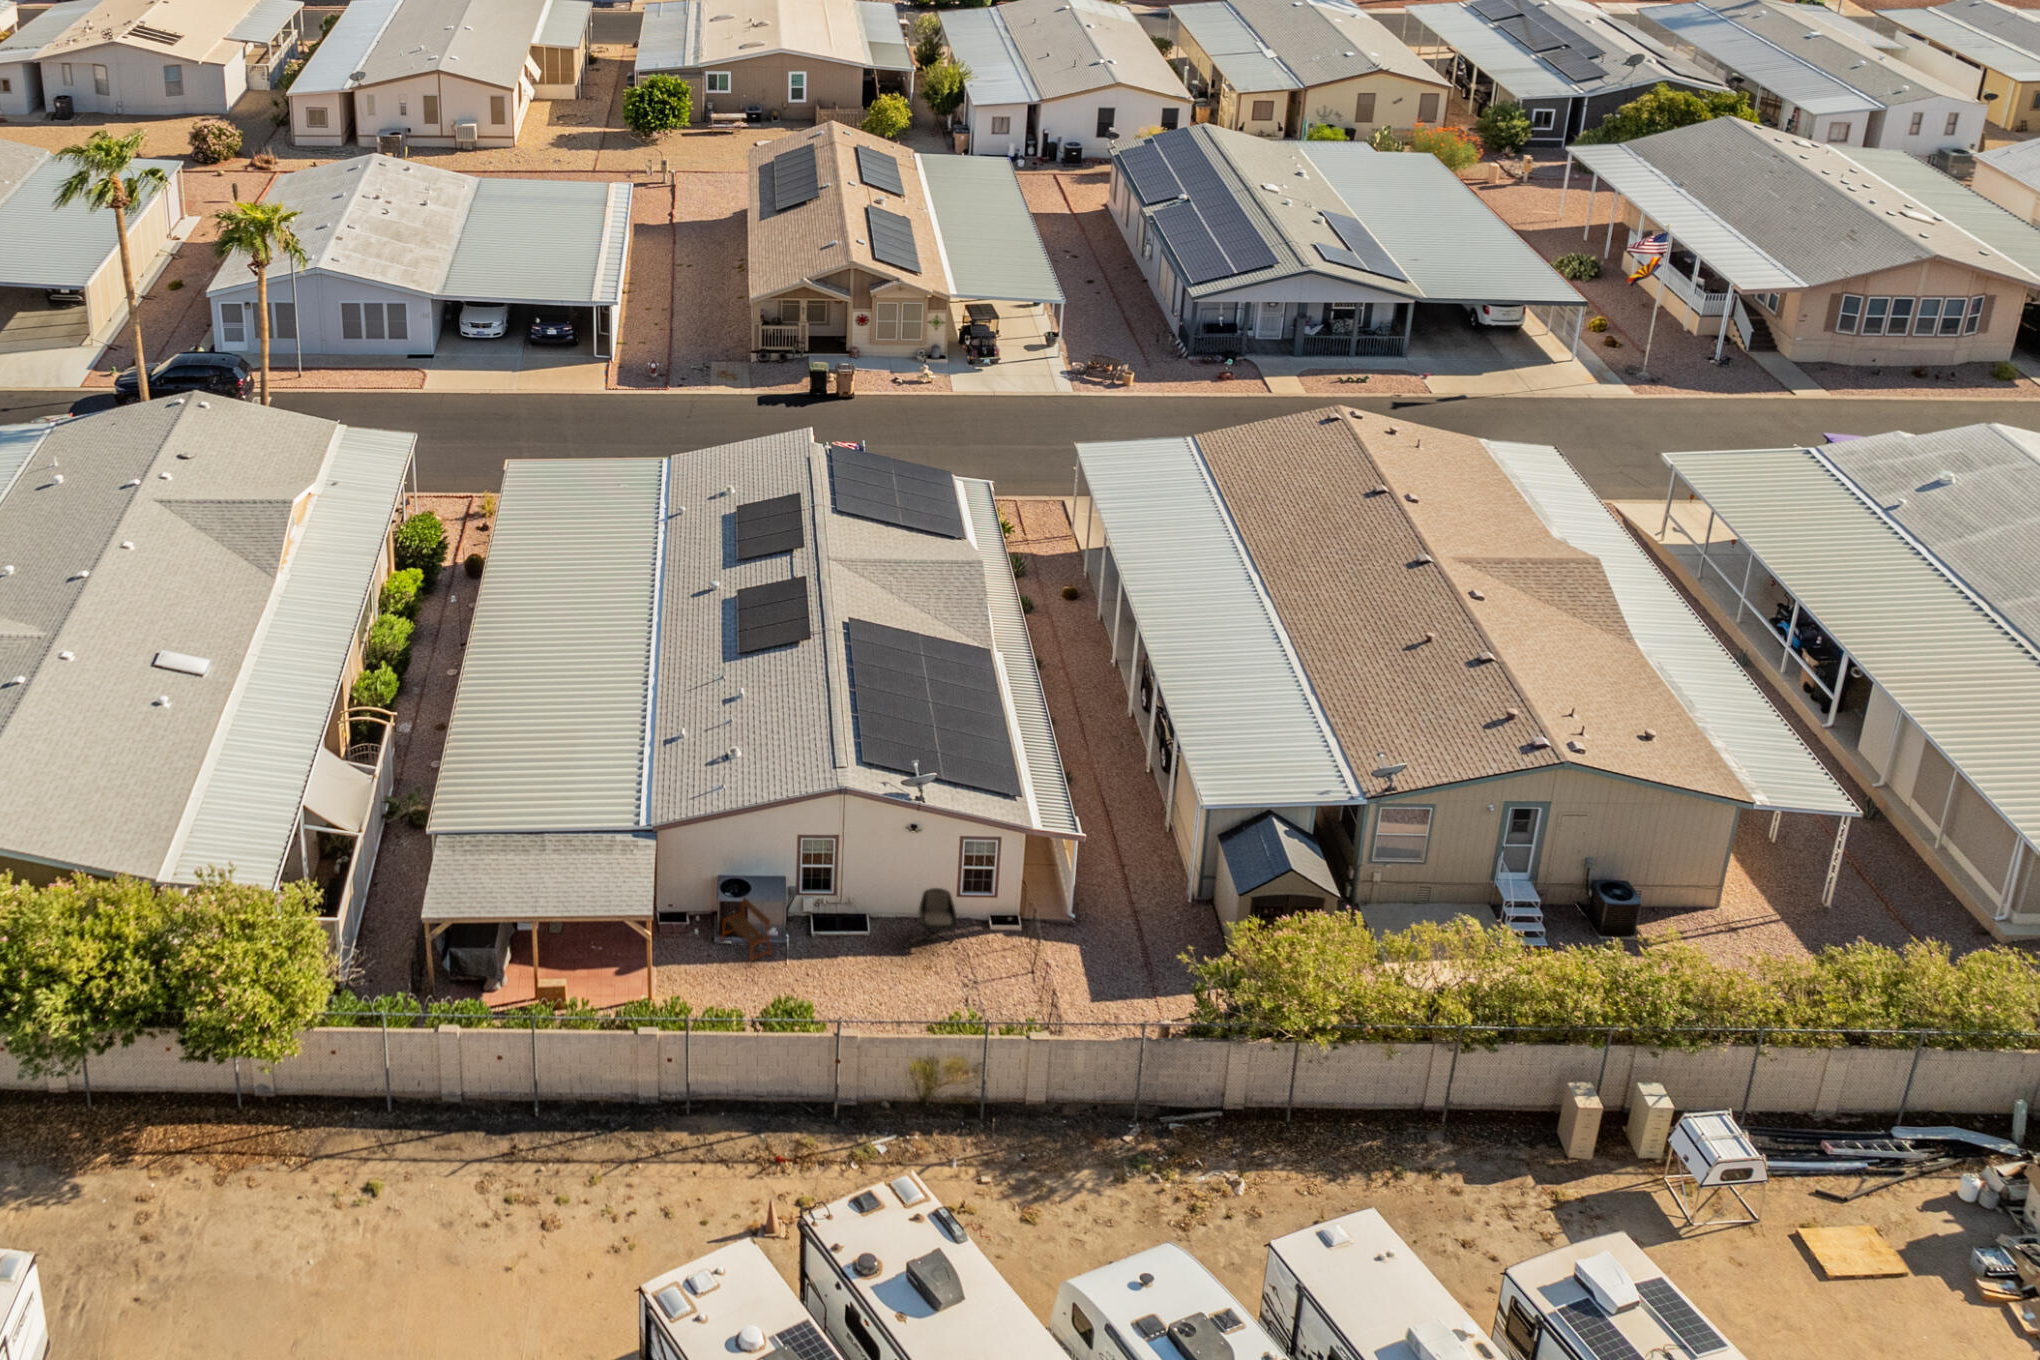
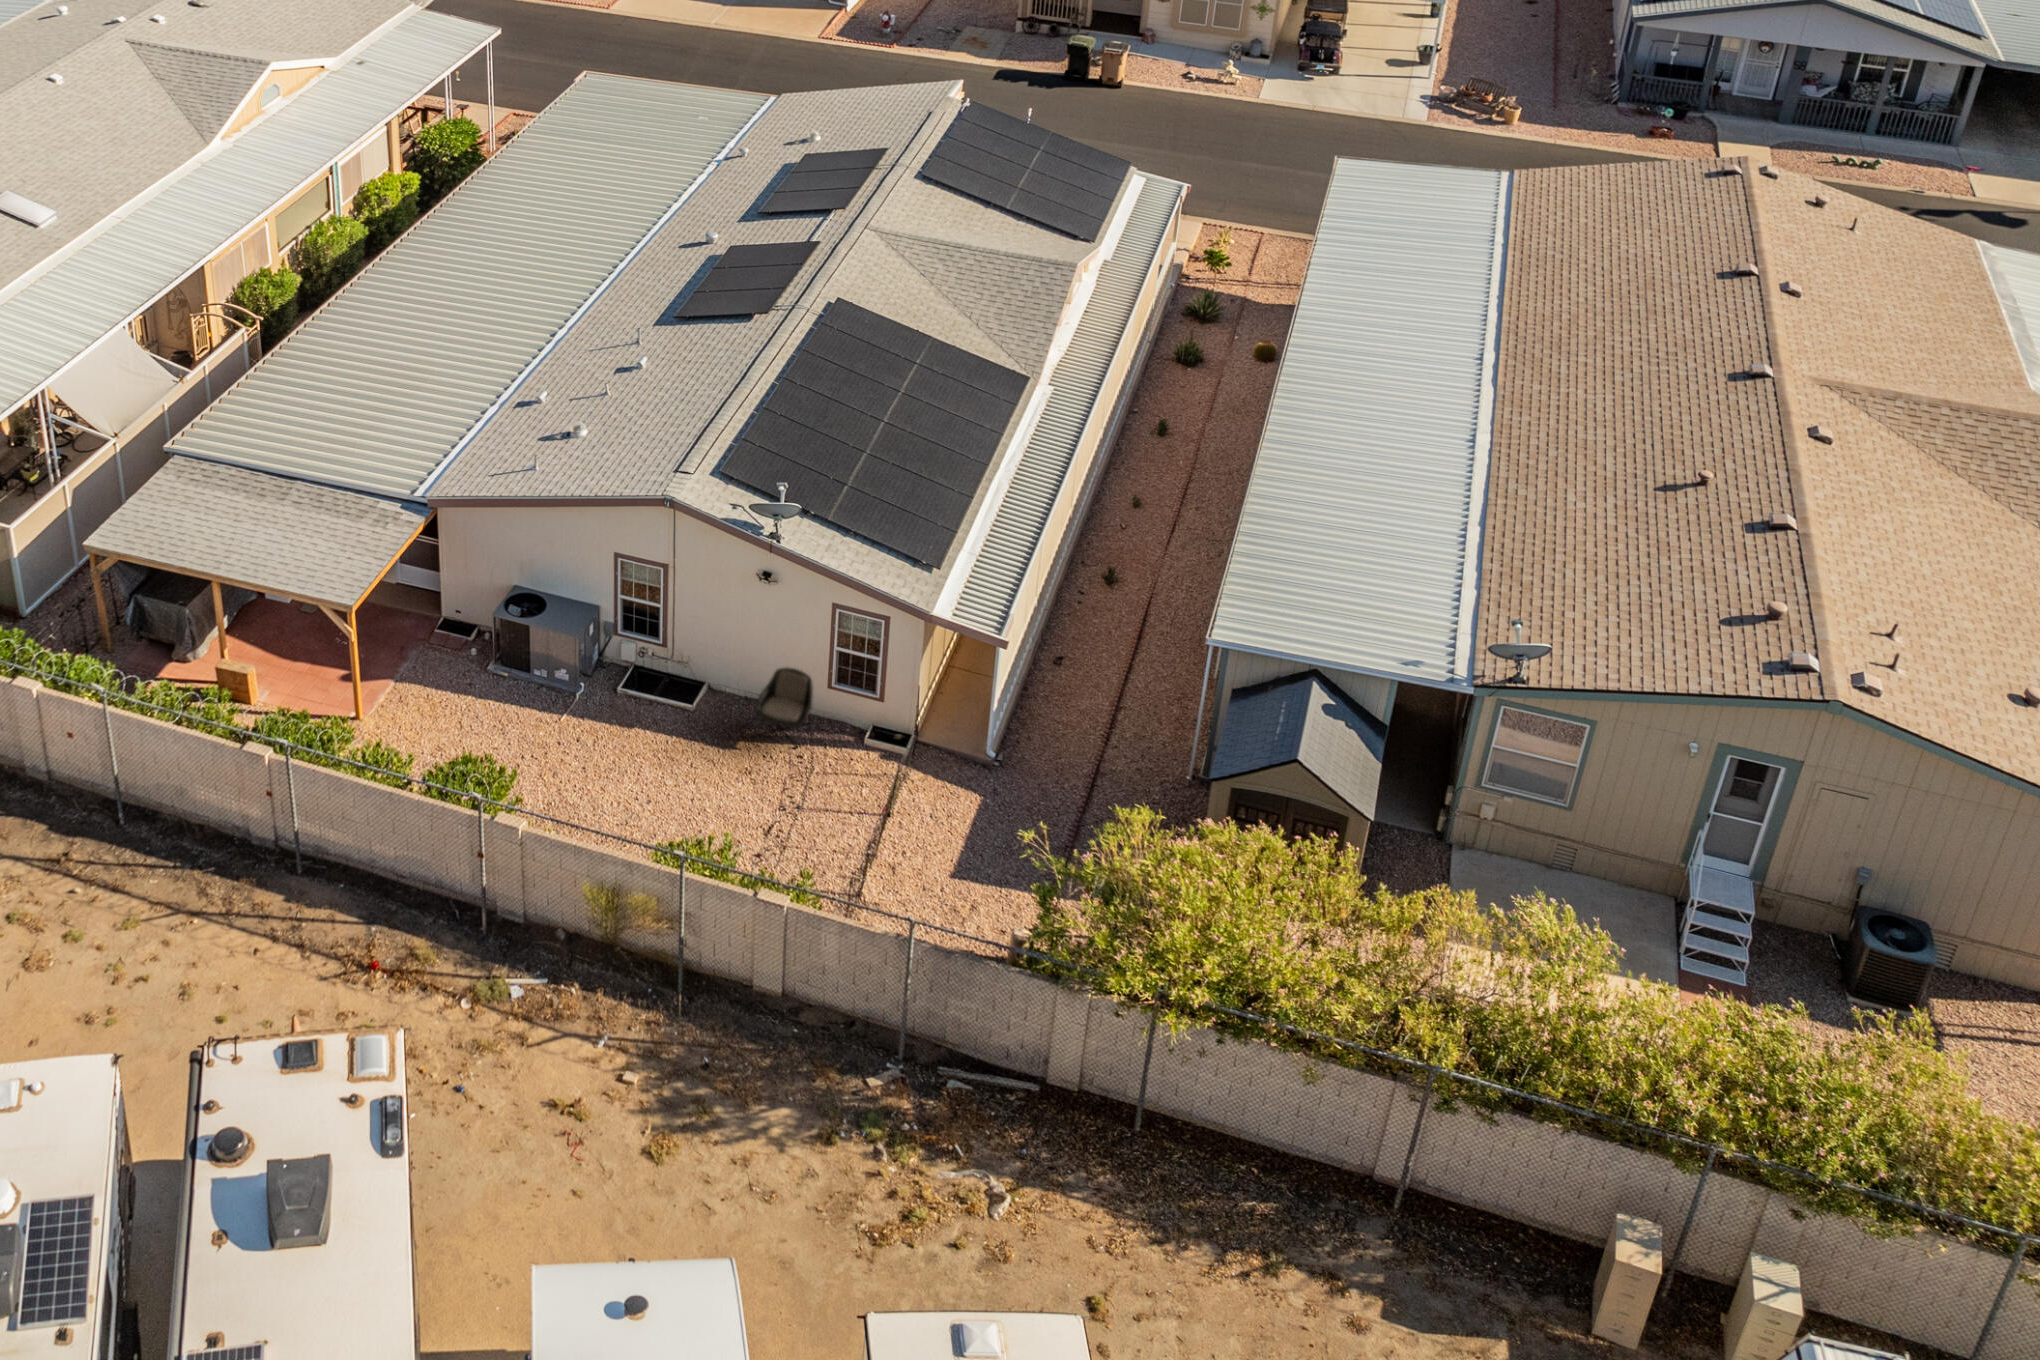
bench: present [721,897,771,966] -> none [499,619,548,712]

